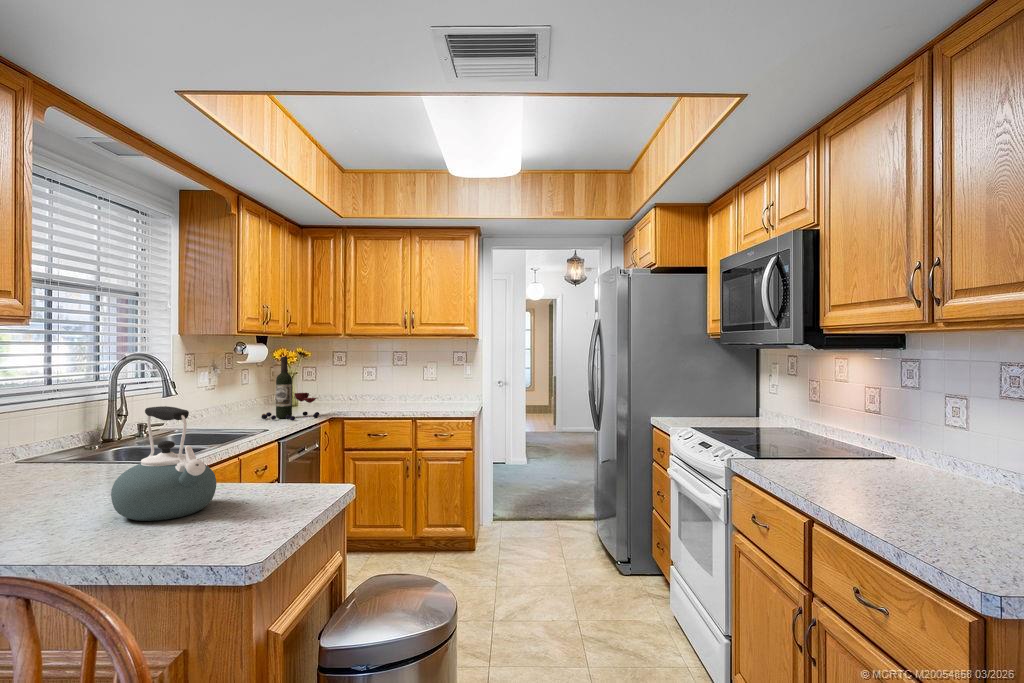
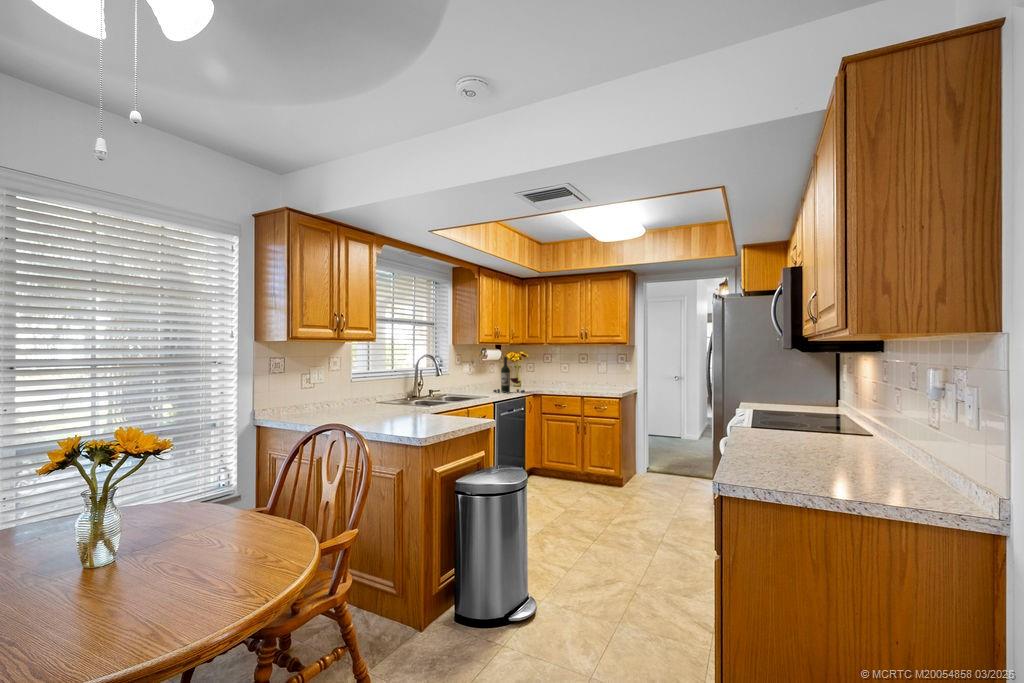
kettle: present [111,406,216,521] -> none [395,376,432,420]

